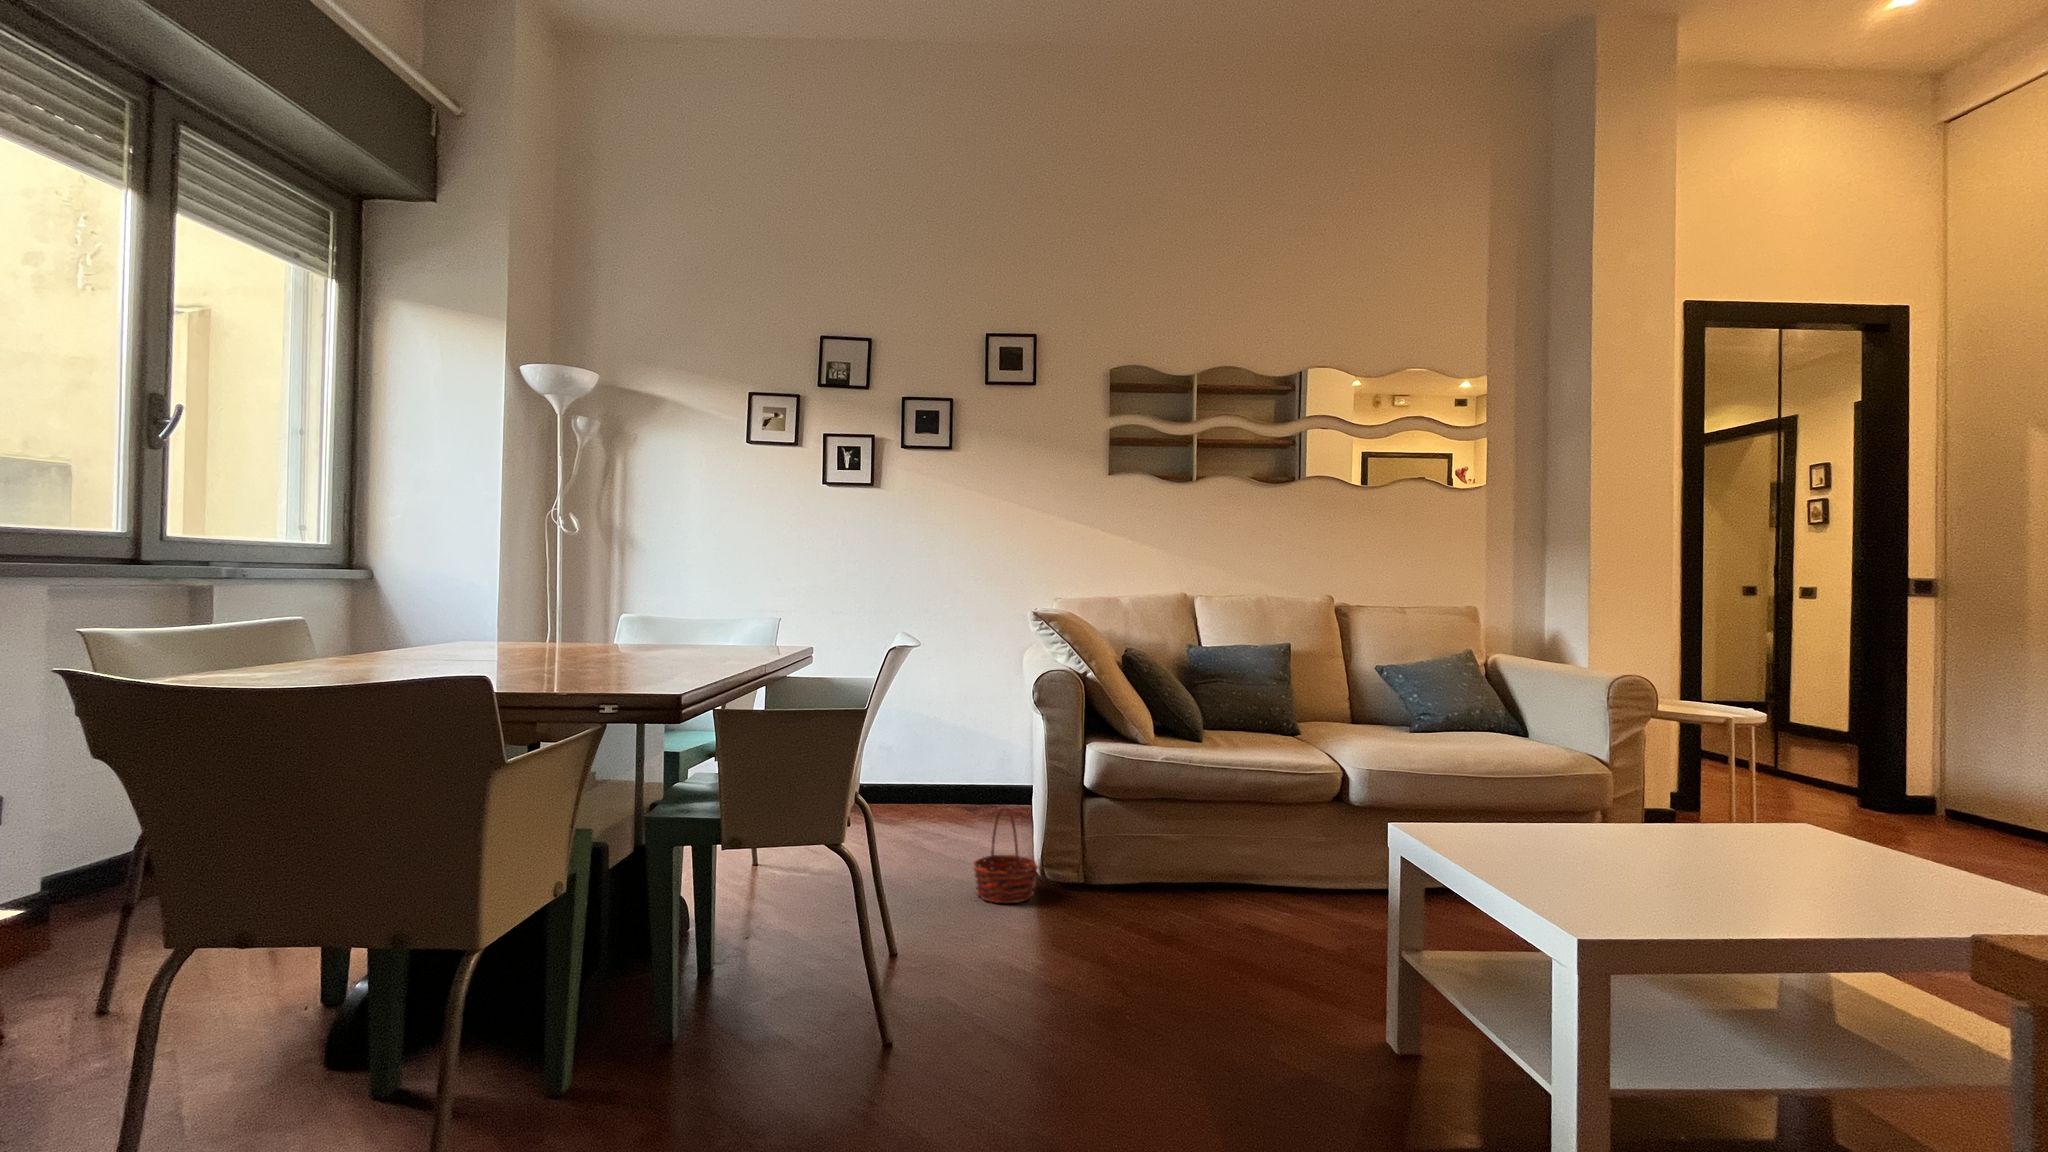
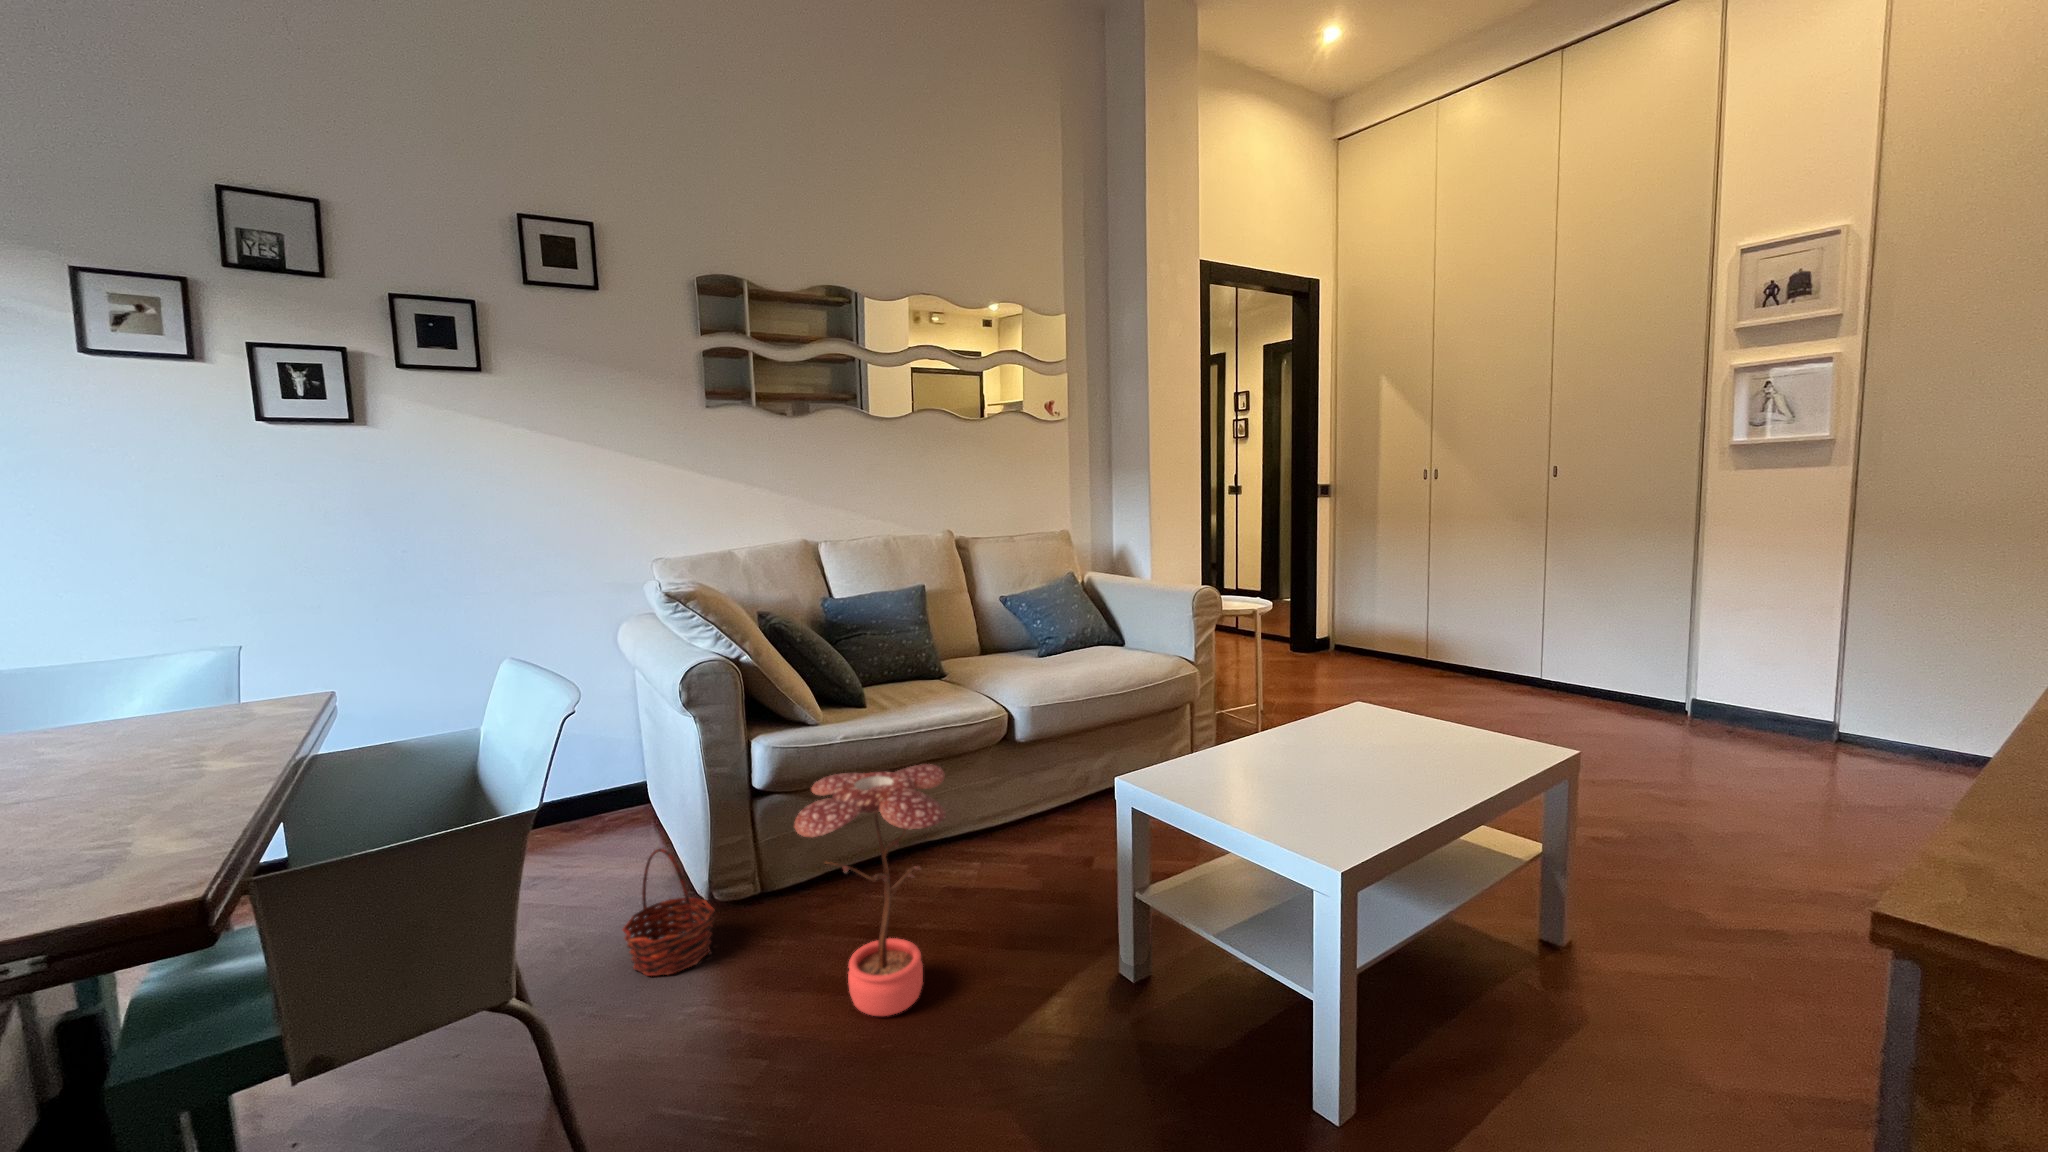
potted plant: none [1074,762,1211,962] -> present [794,764,946,1016]

